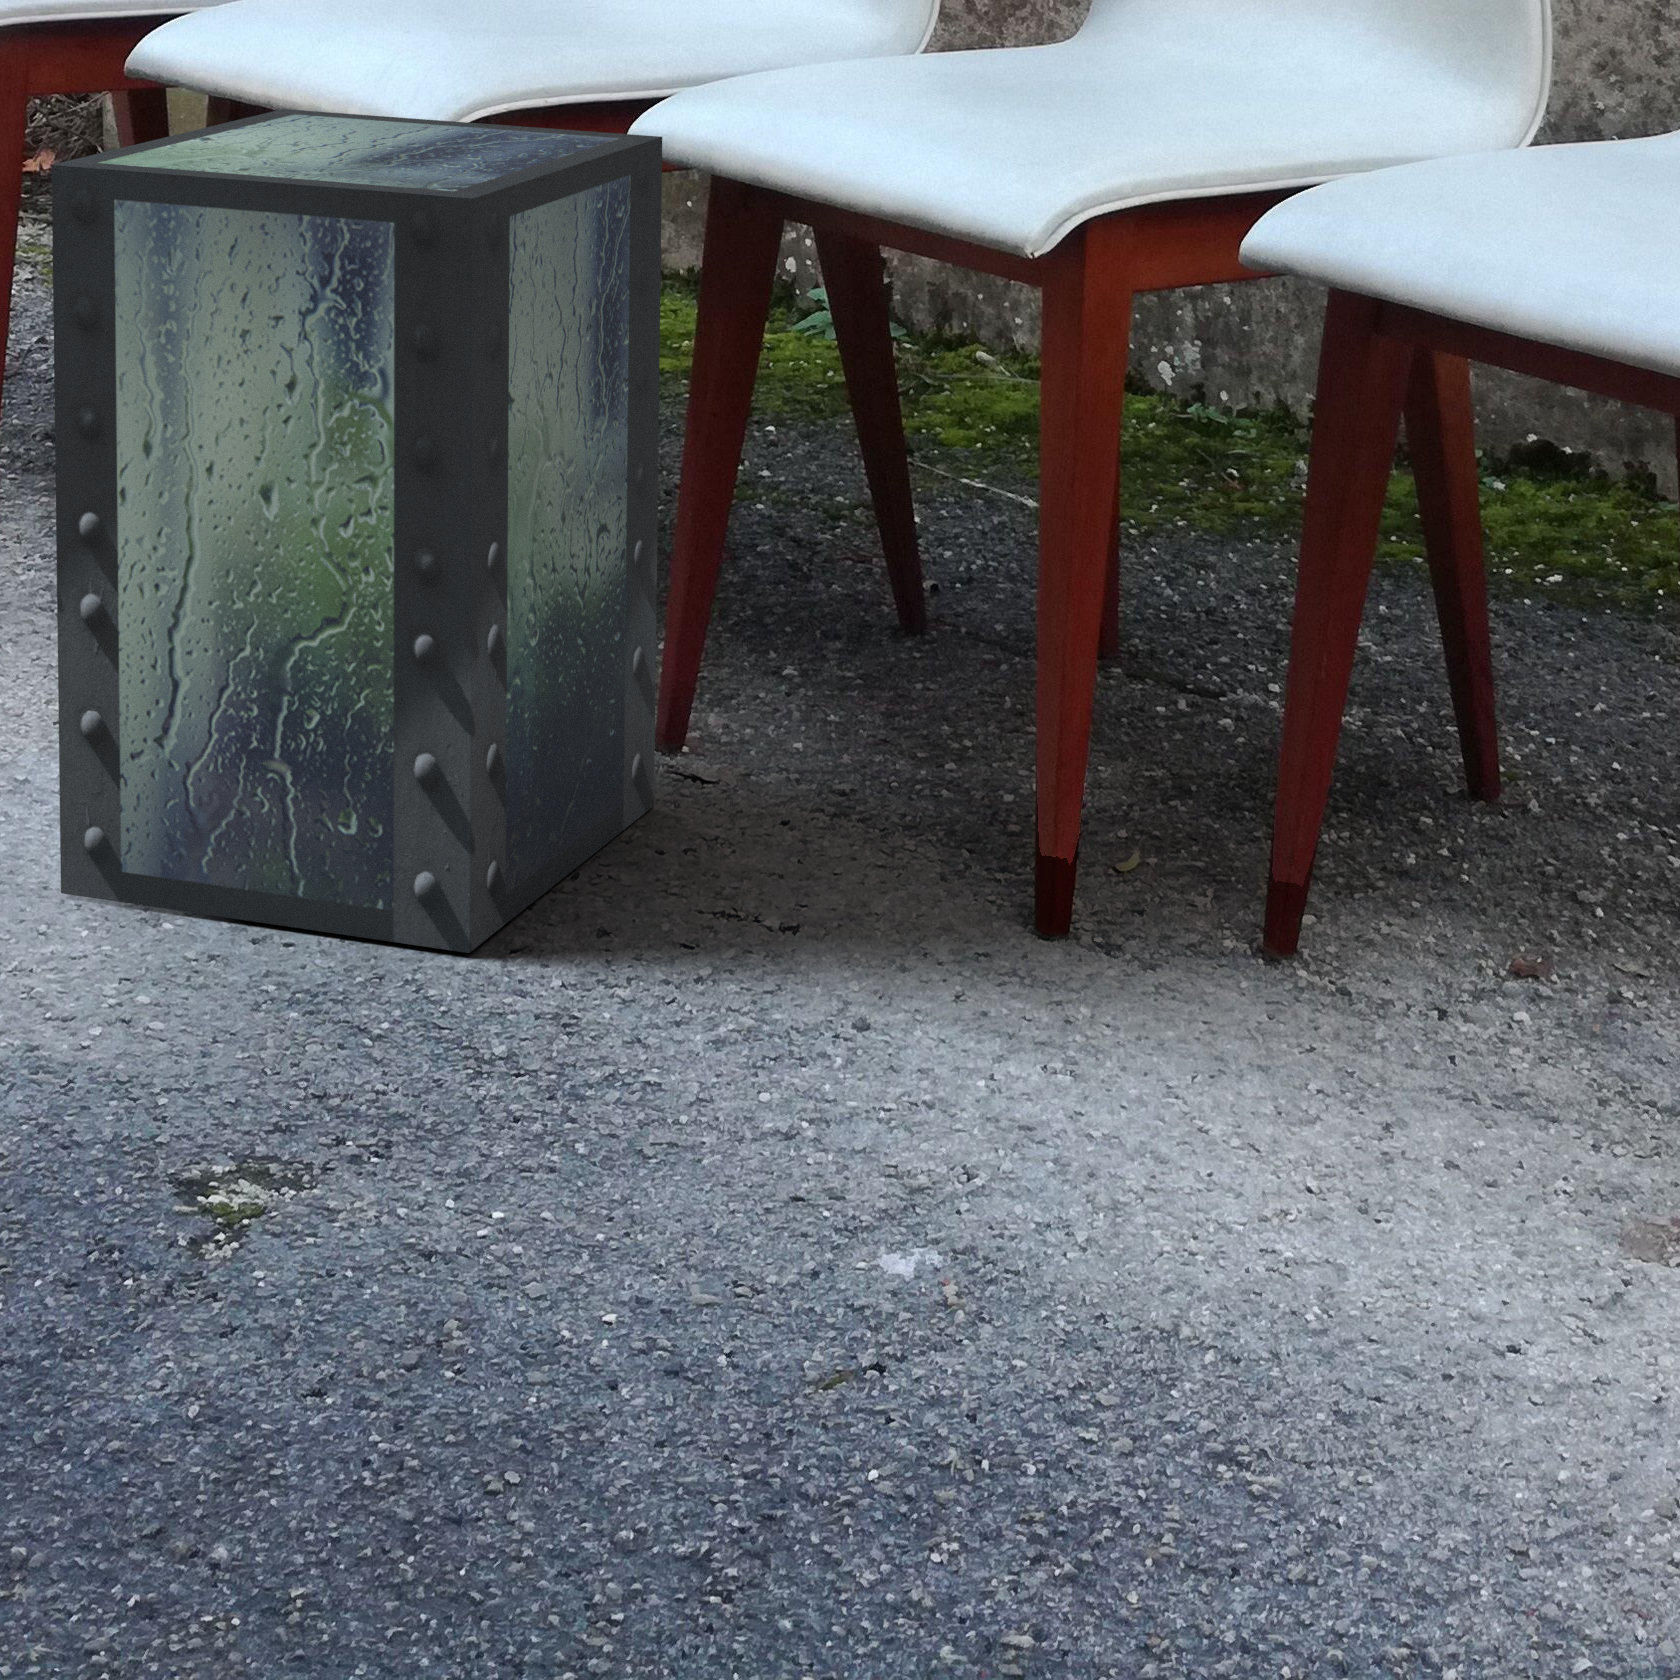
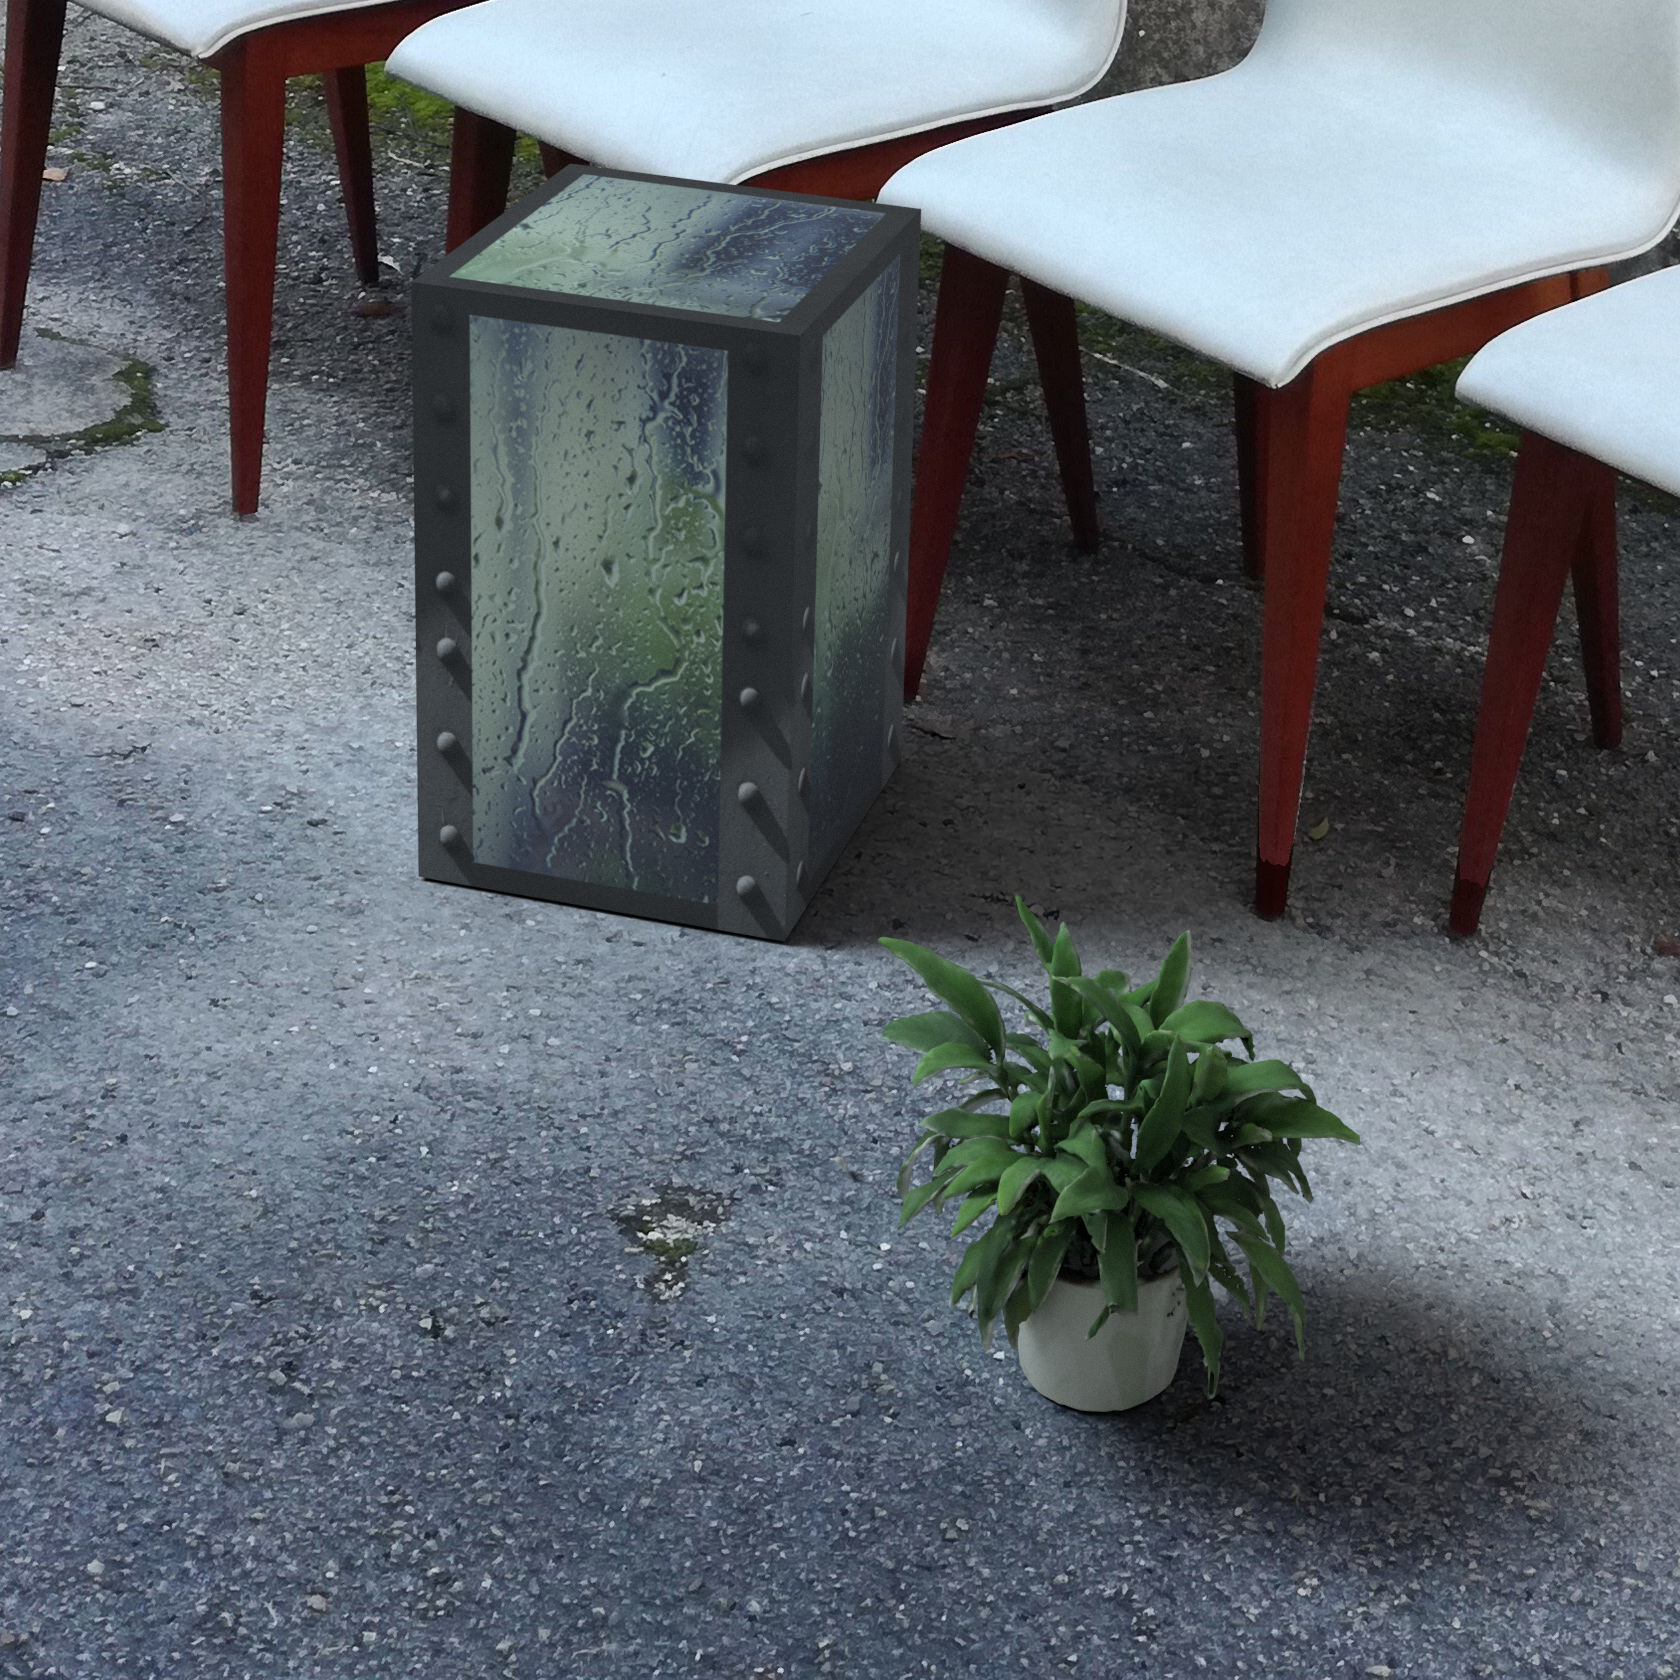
potted plant: none [458,748,1042,1379] -> present [830,892,1360,1412]

